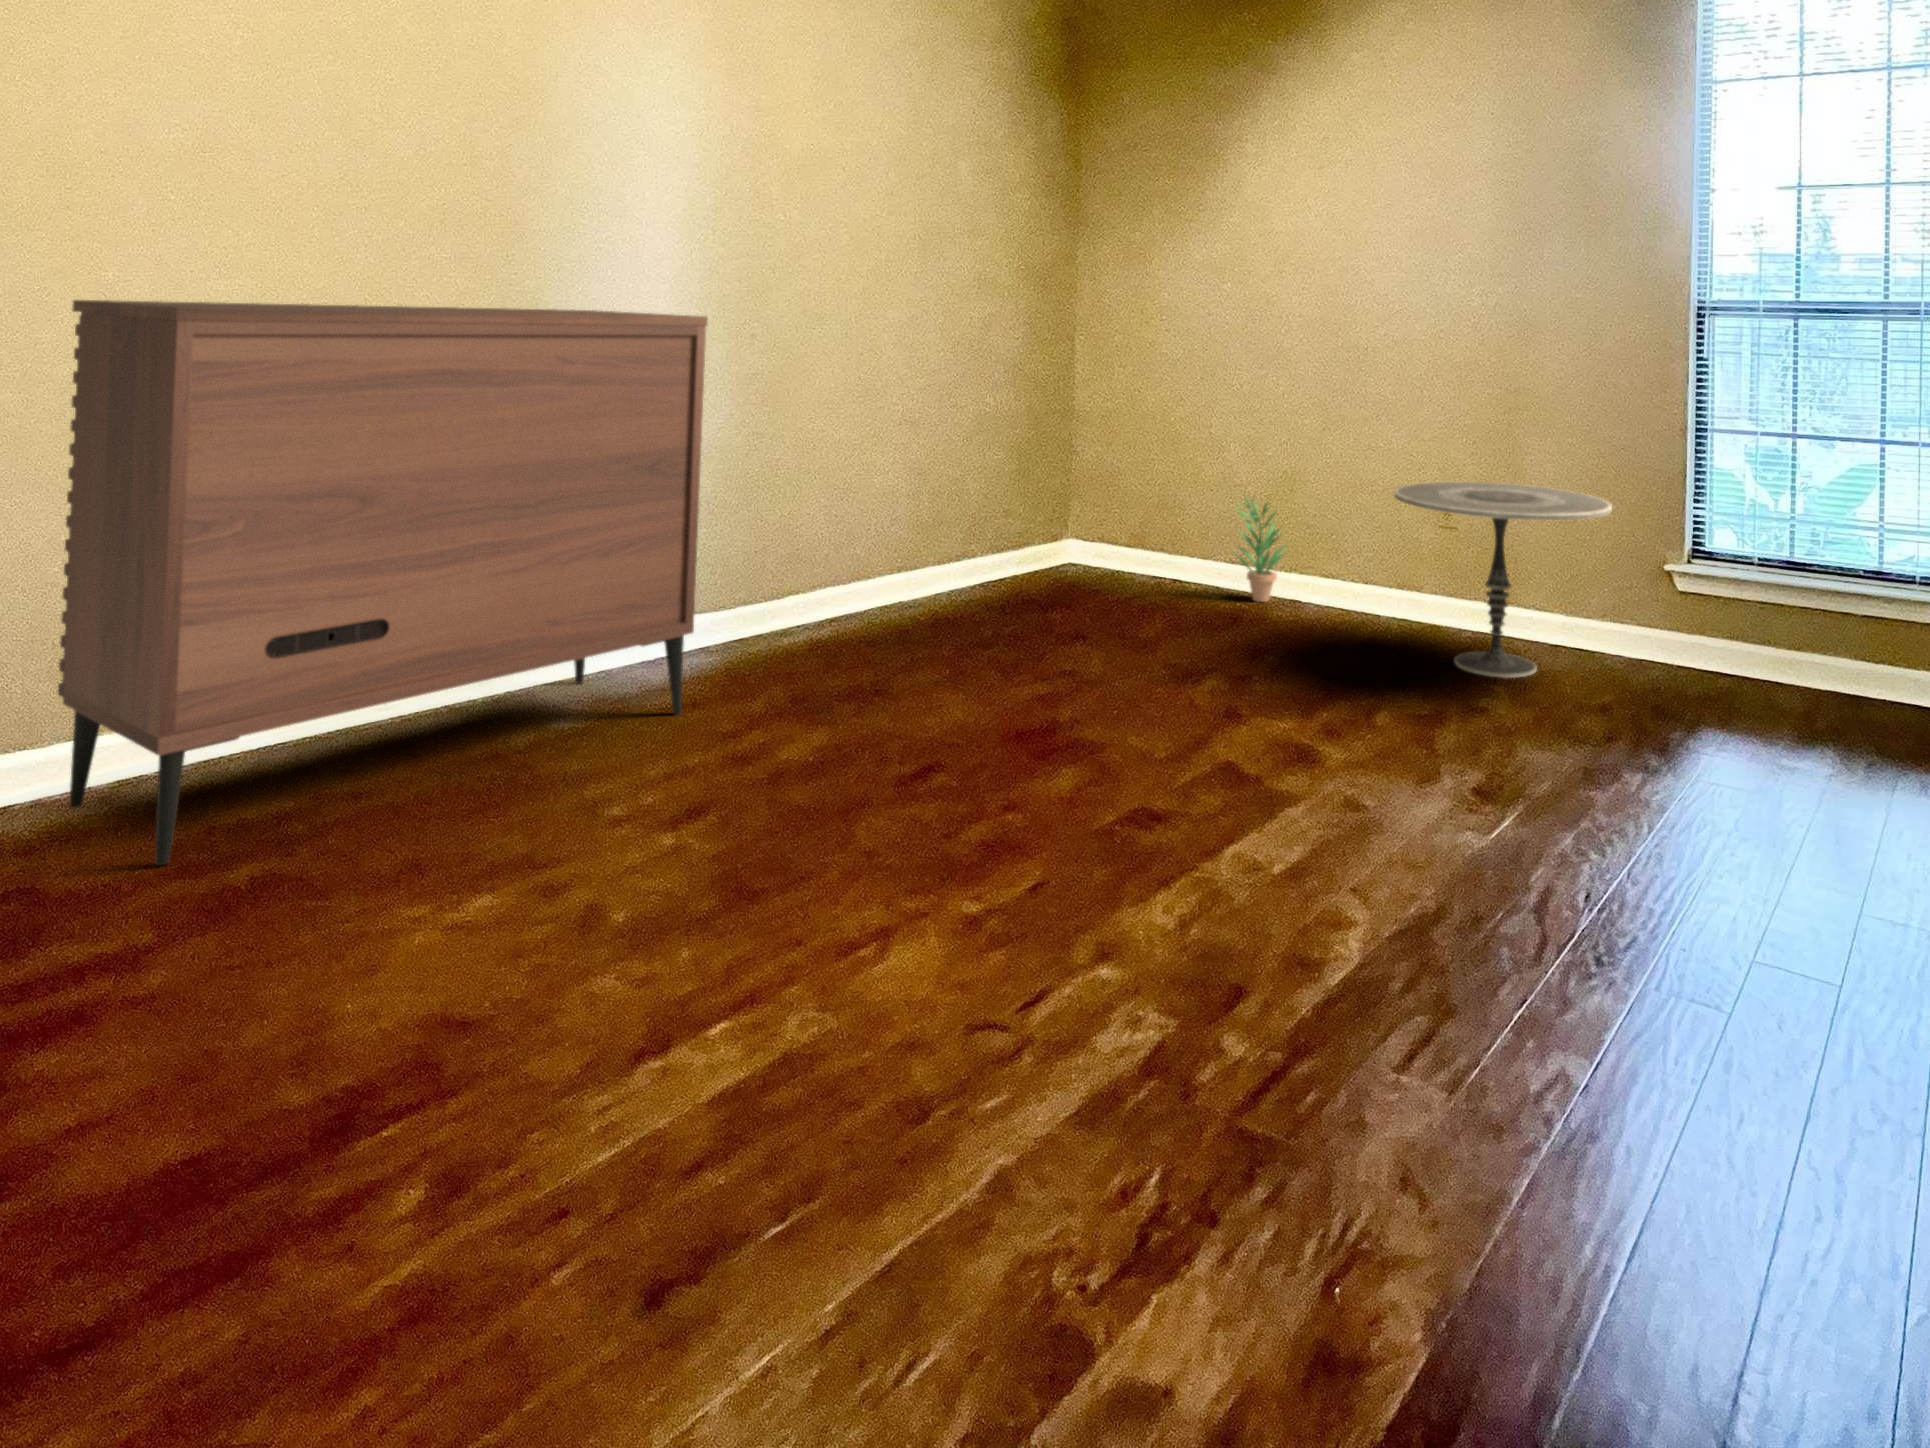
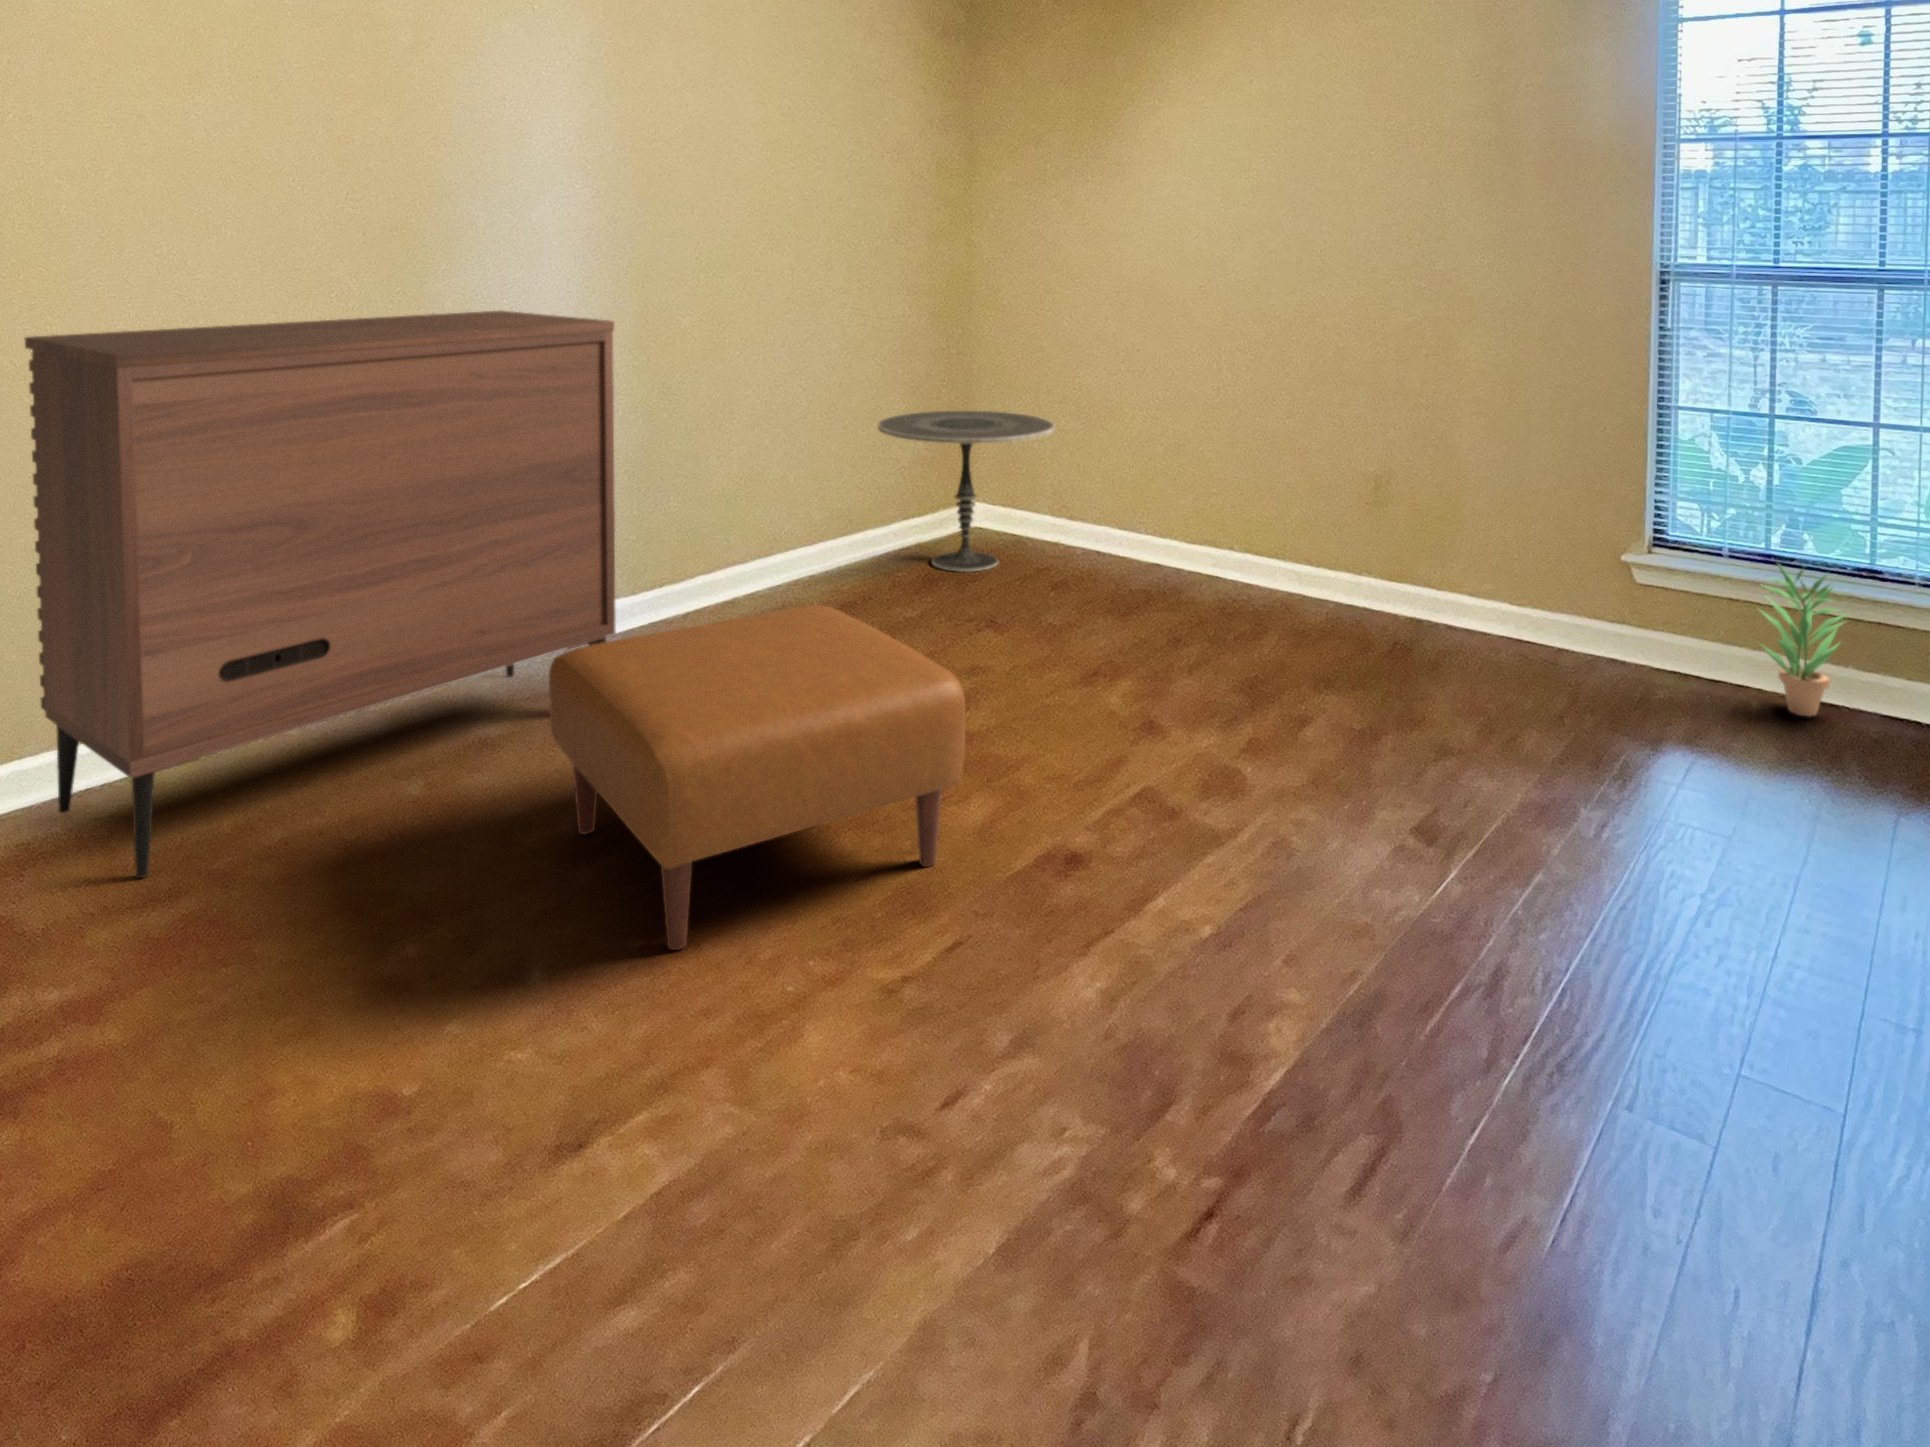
side table: present [1394,482,1612,678] -> present [878,411,1055,572]
potted plant: present [1235,497,1287,602] -> present [1762,564,1845,716]
ottoman: none [622,594,1047,916] -> present [549,605,965,950]

